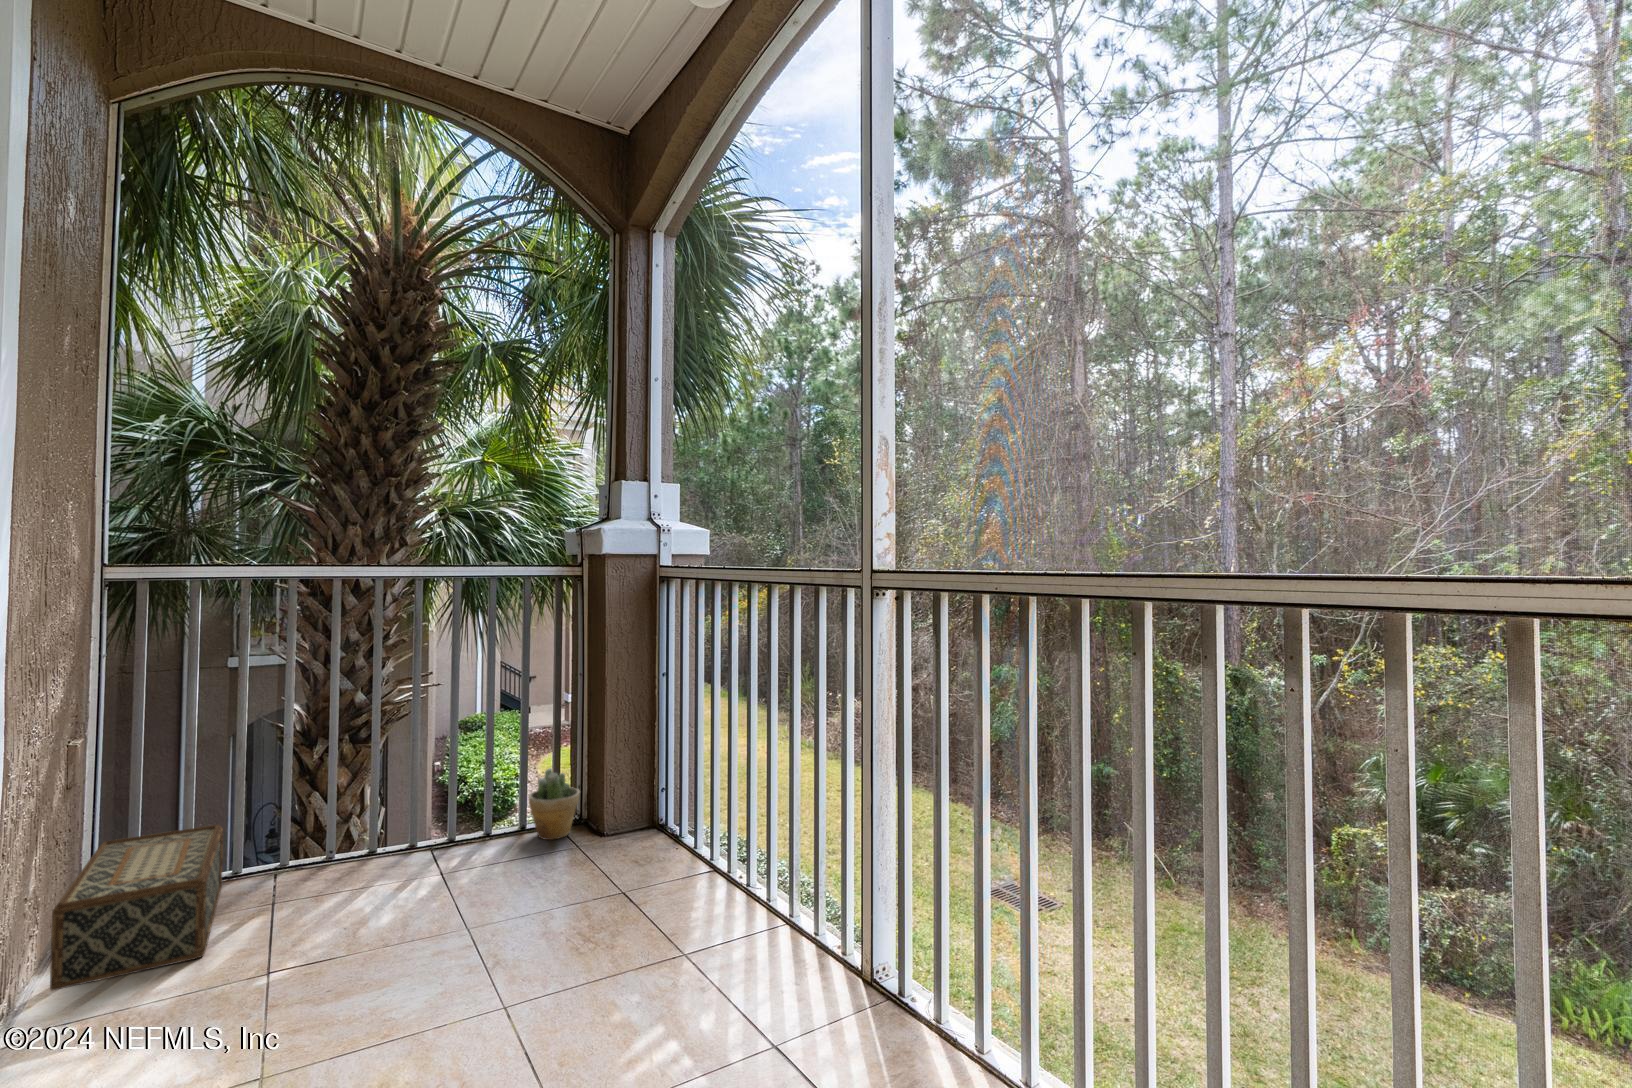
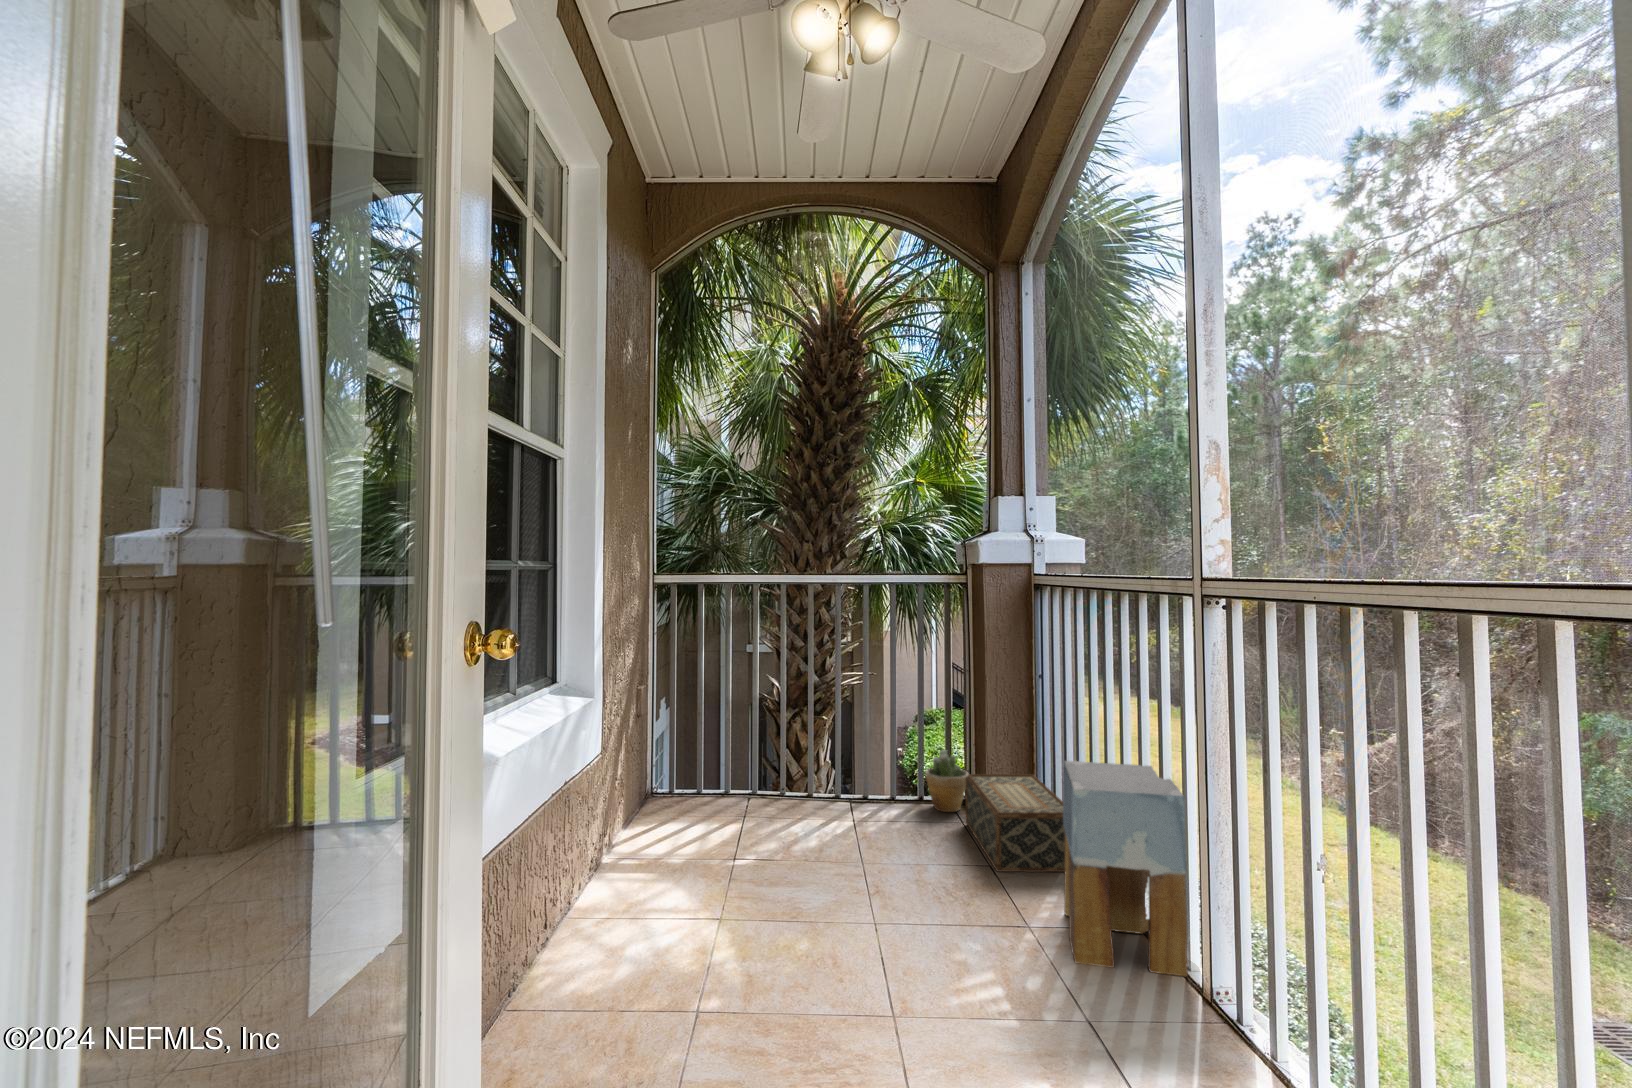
stool: none [714,757,844,981] -> present [1063,761,1188,977]
woven basket: present [50,825,223,990] -> present [966,774,1065,872]

